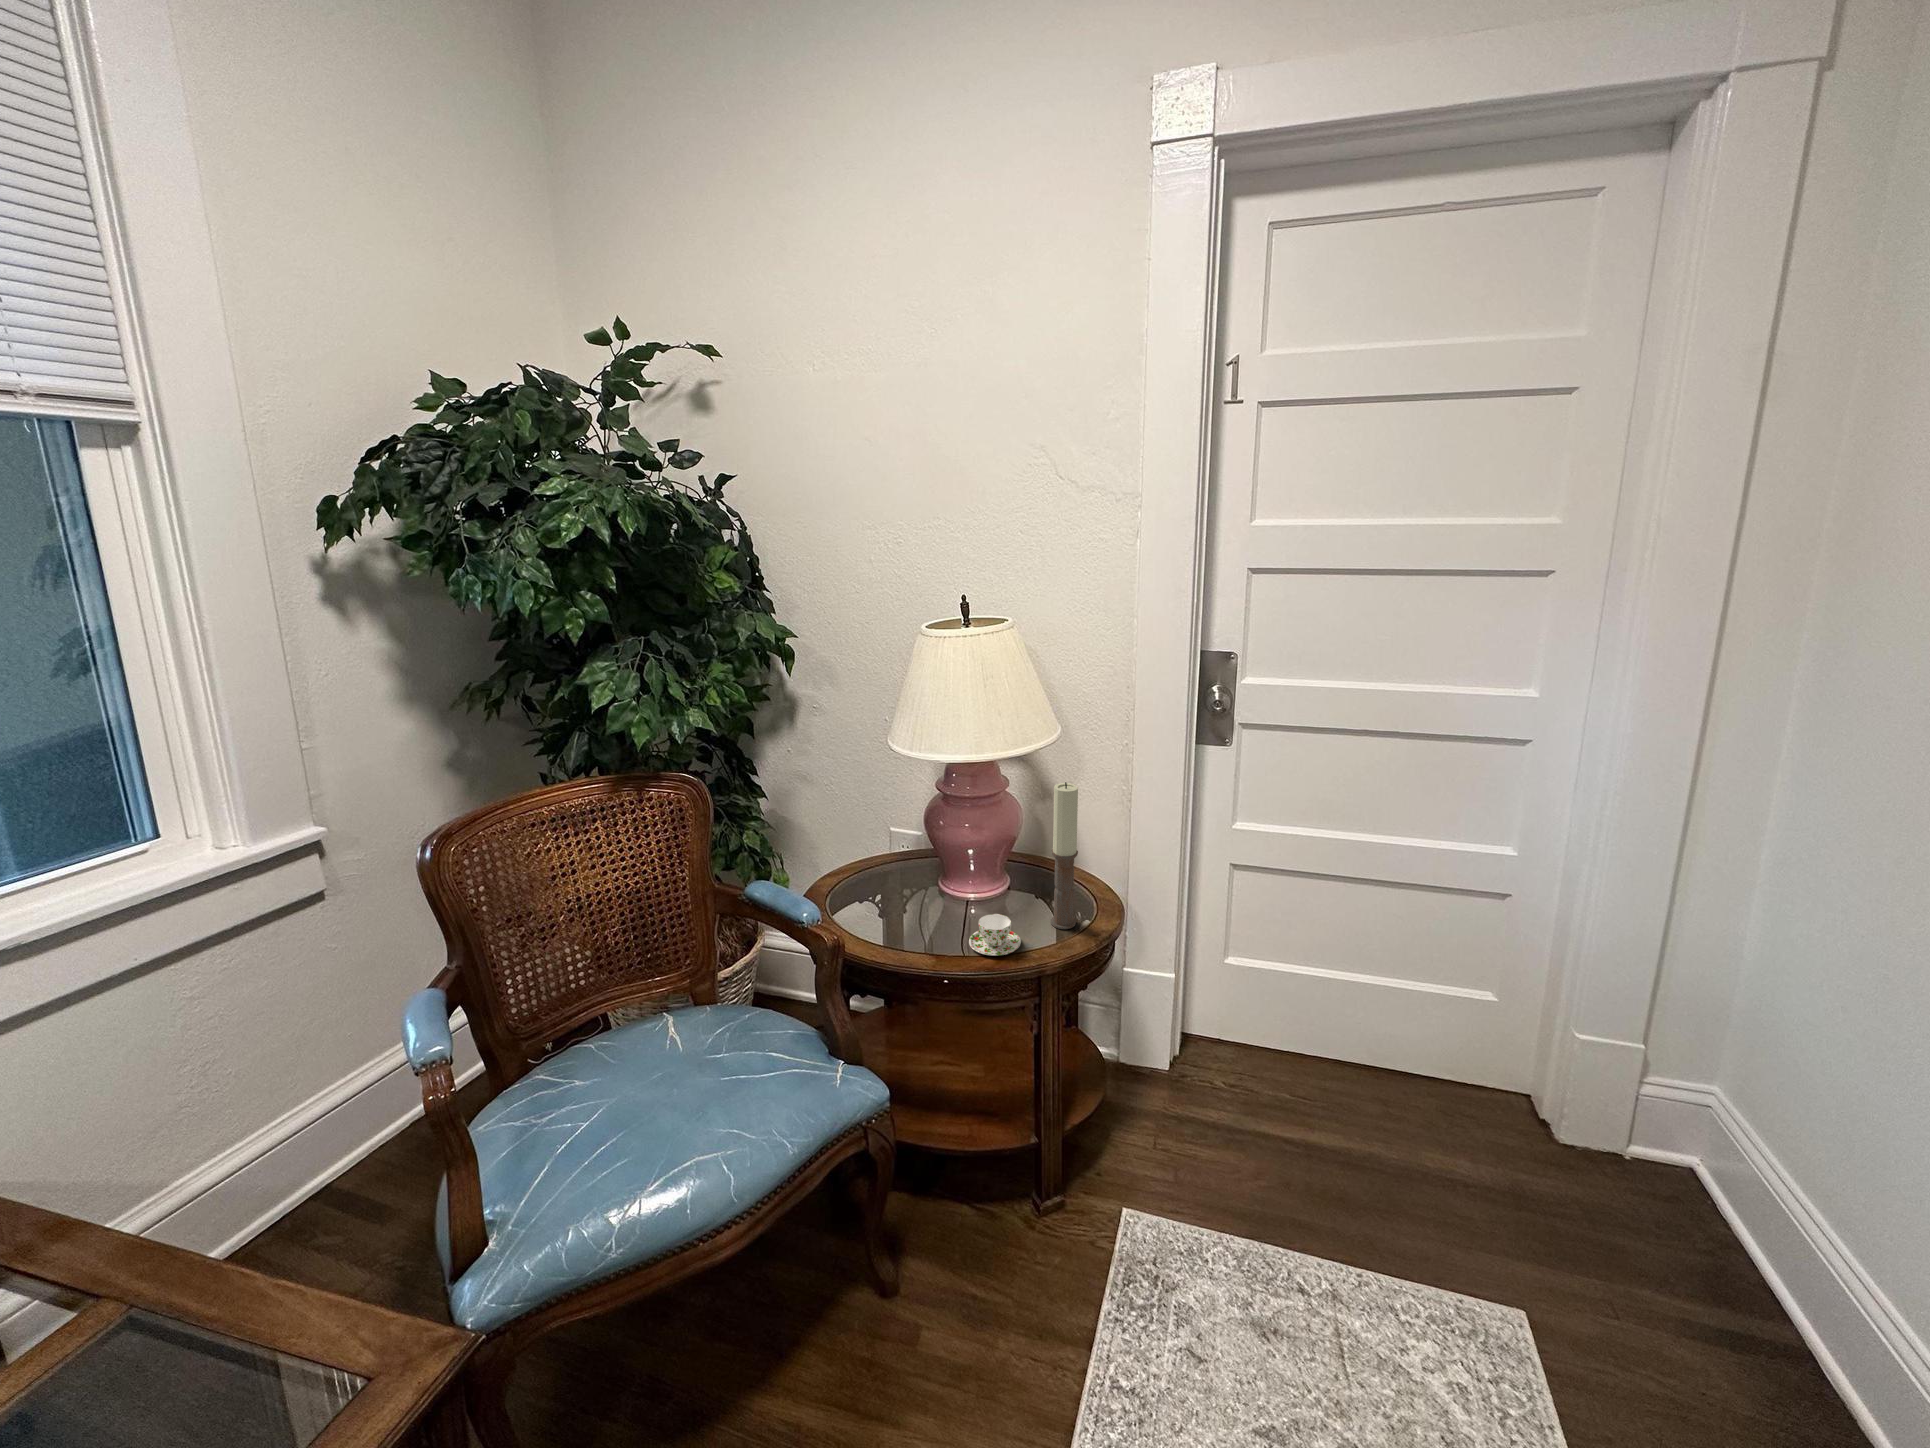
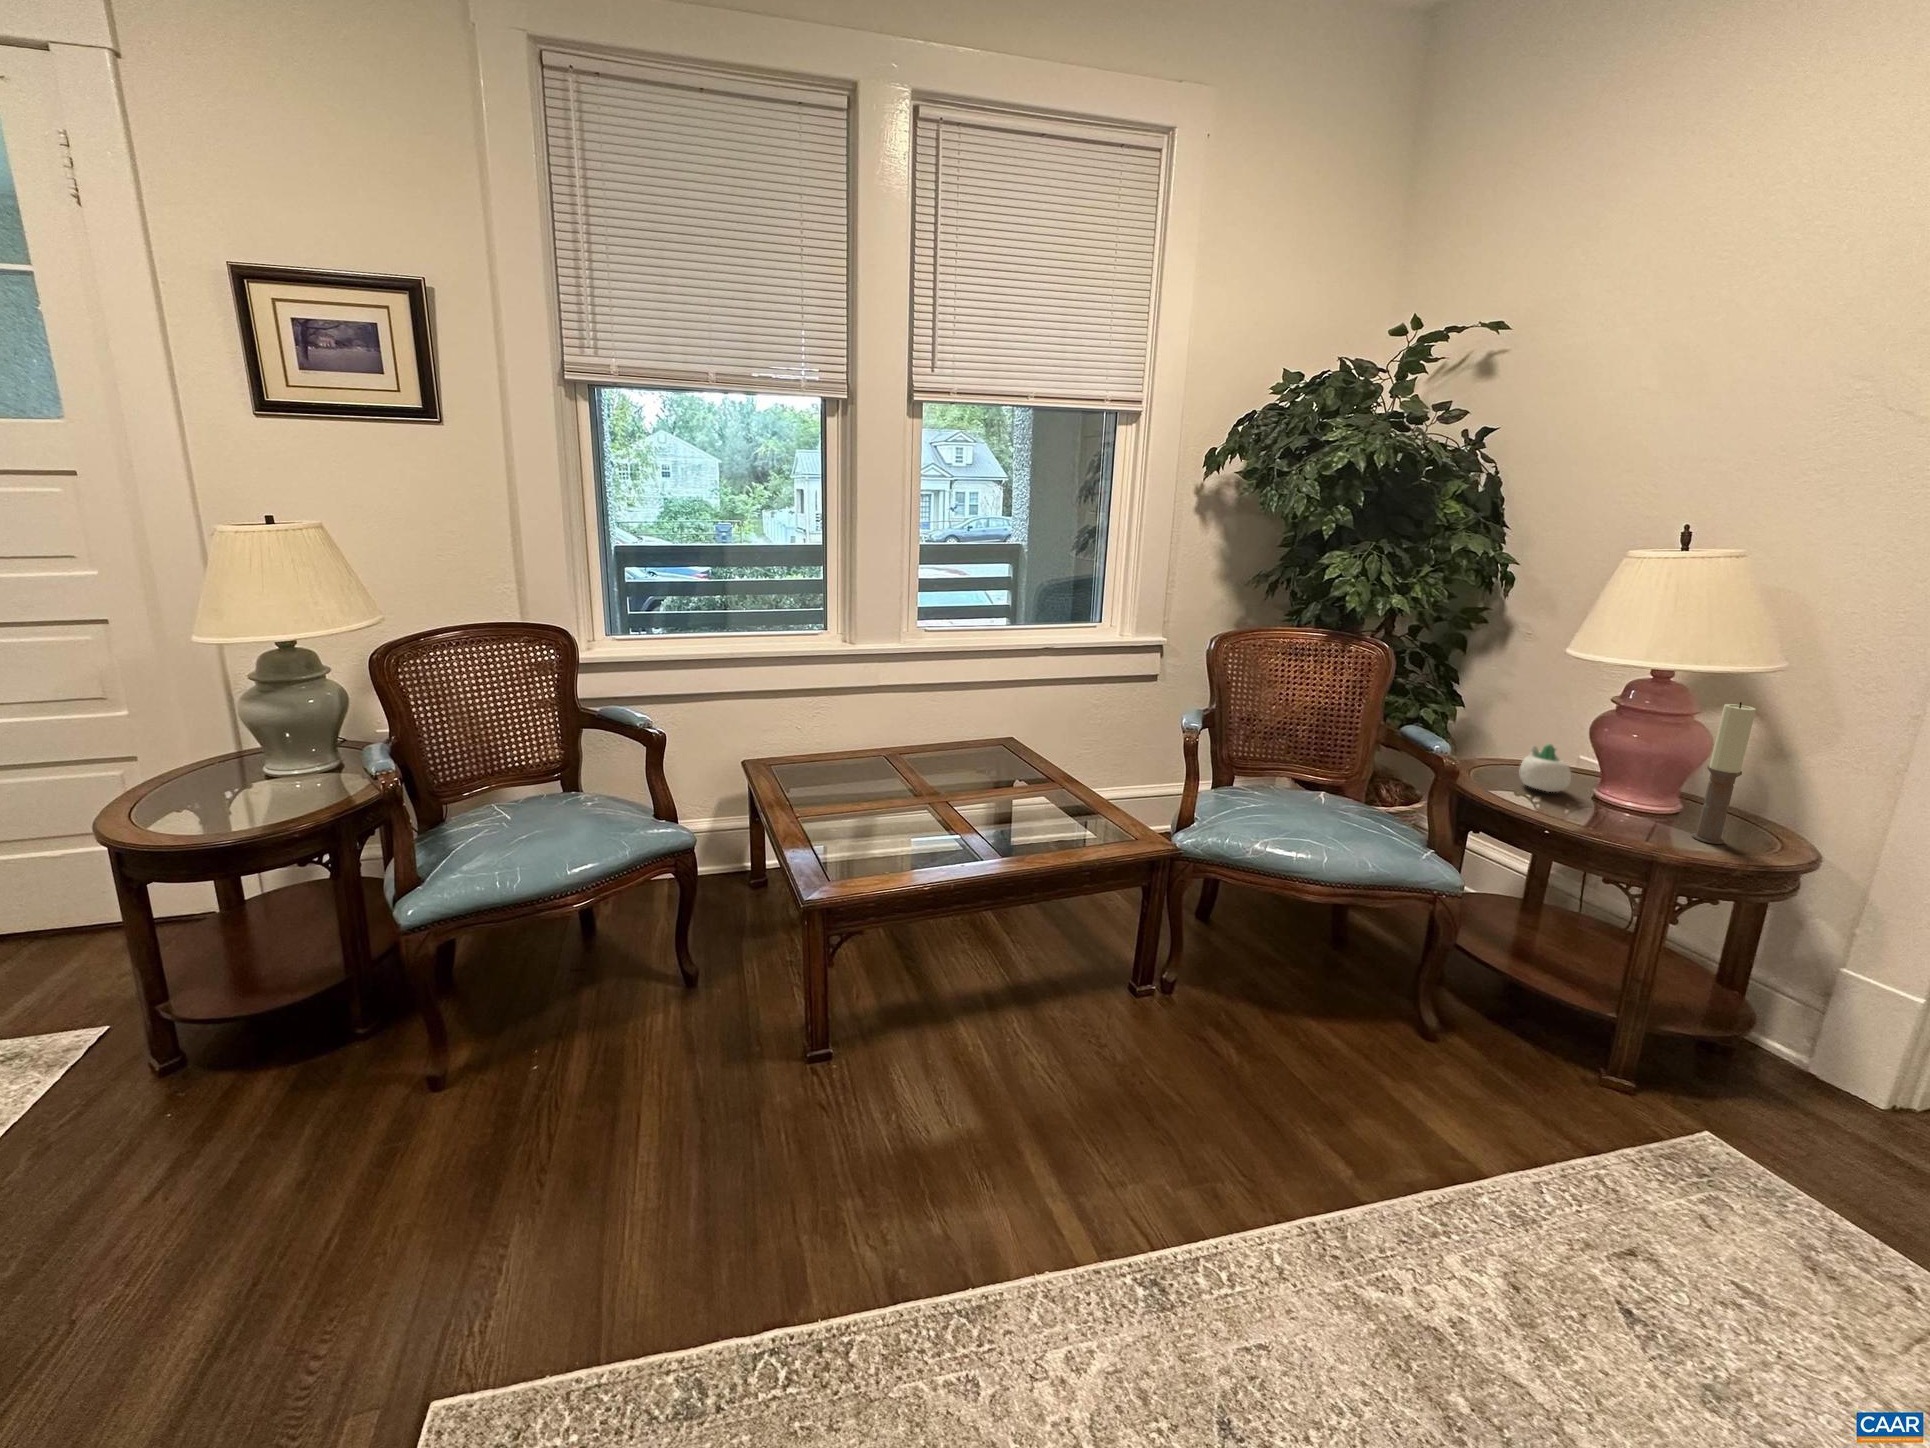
succulent planter: none [884,862,938,922] -> present [1520,744,1571,792]
teacup: present [969,914,1021,956] -> none [1583,799,1642,831]

